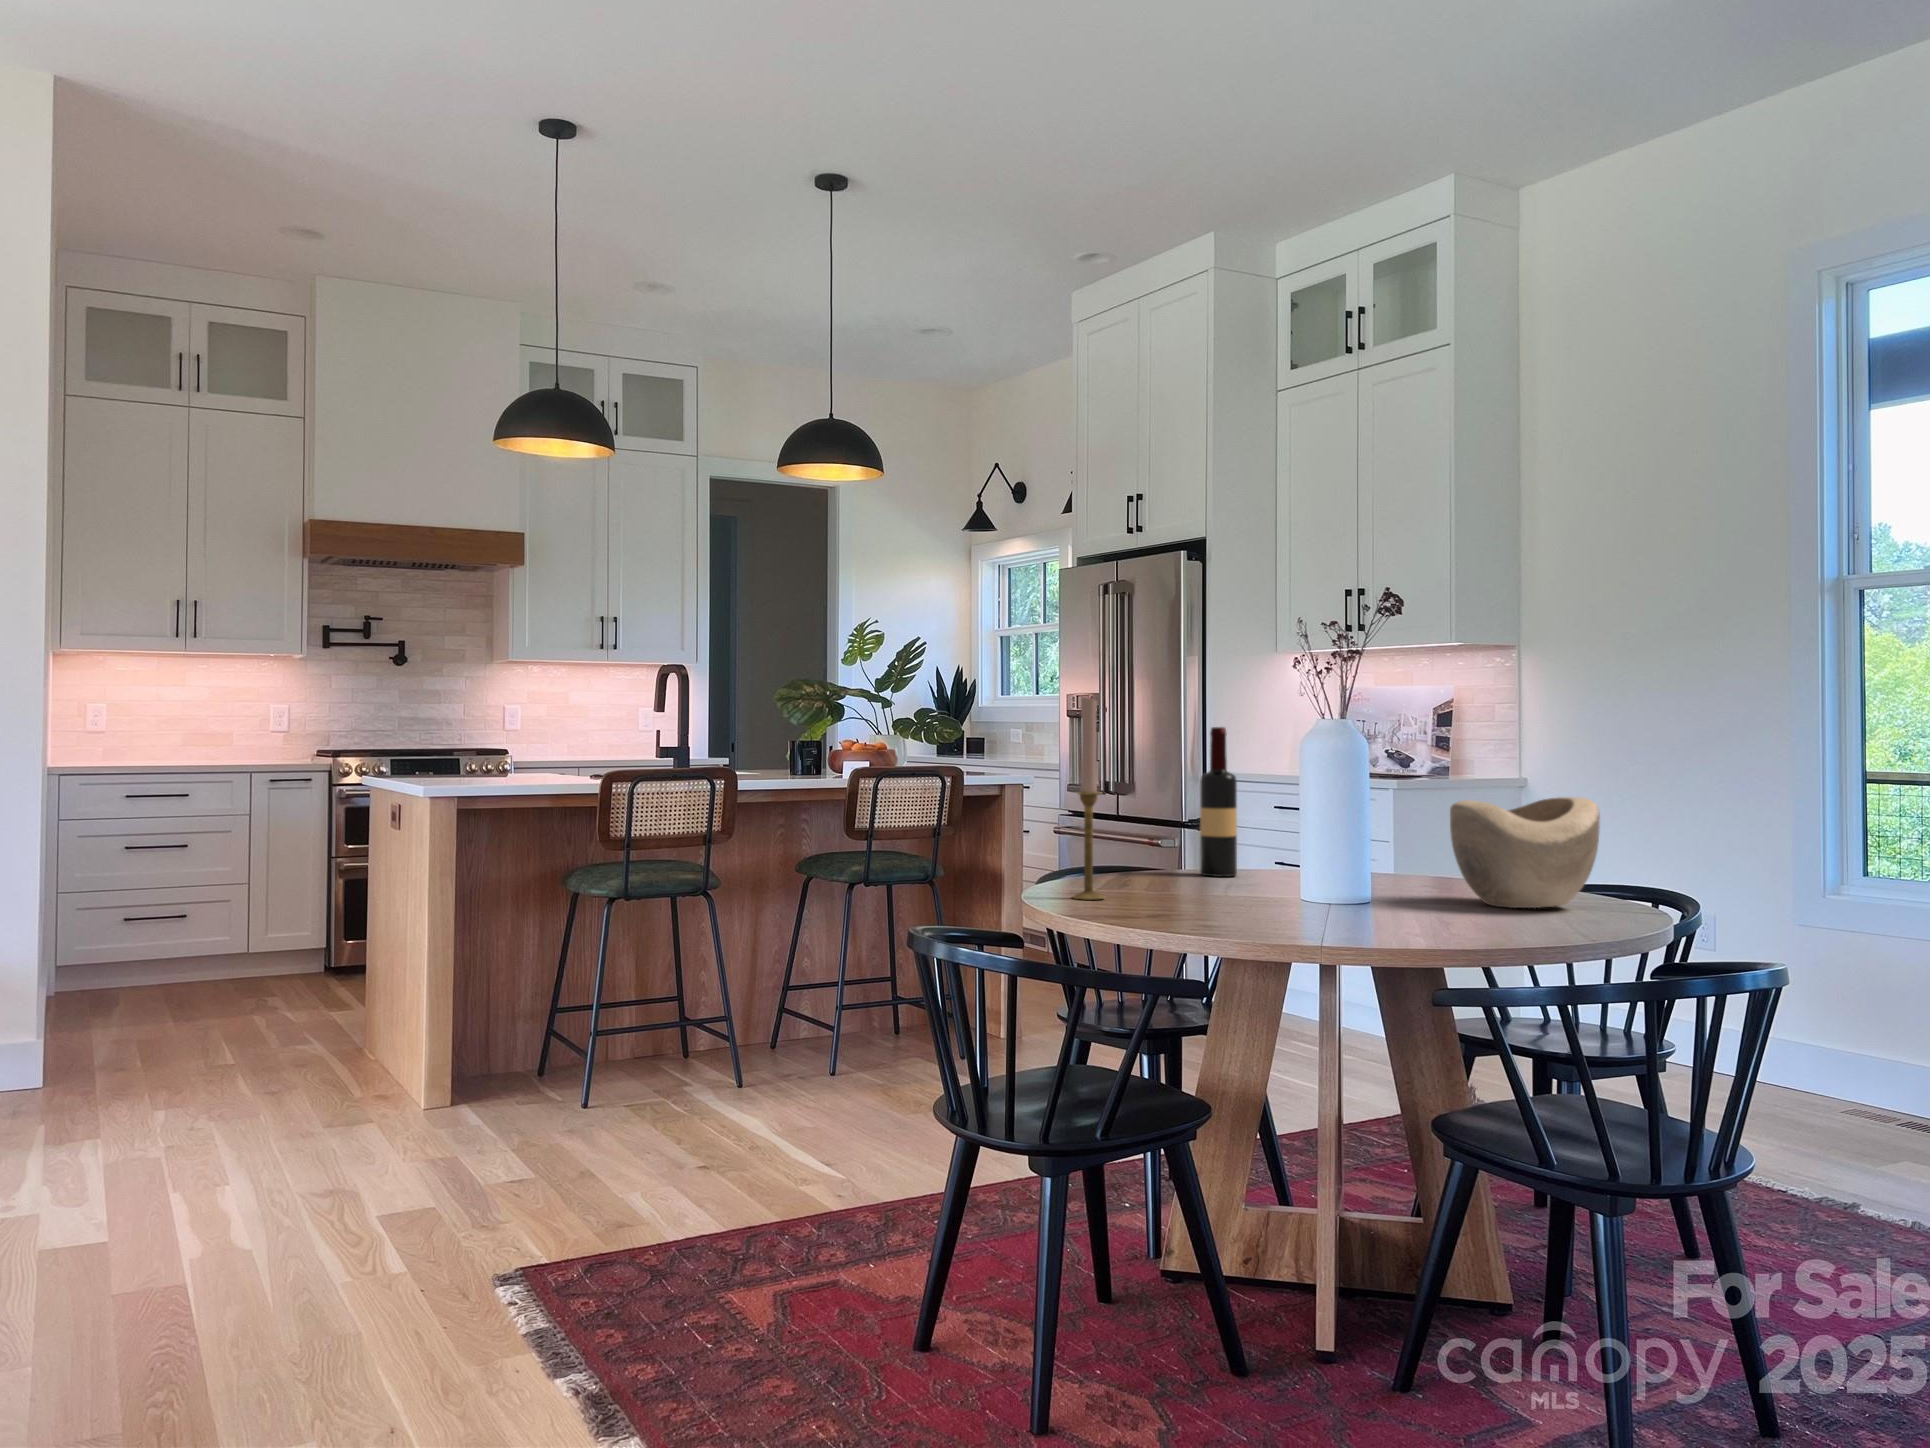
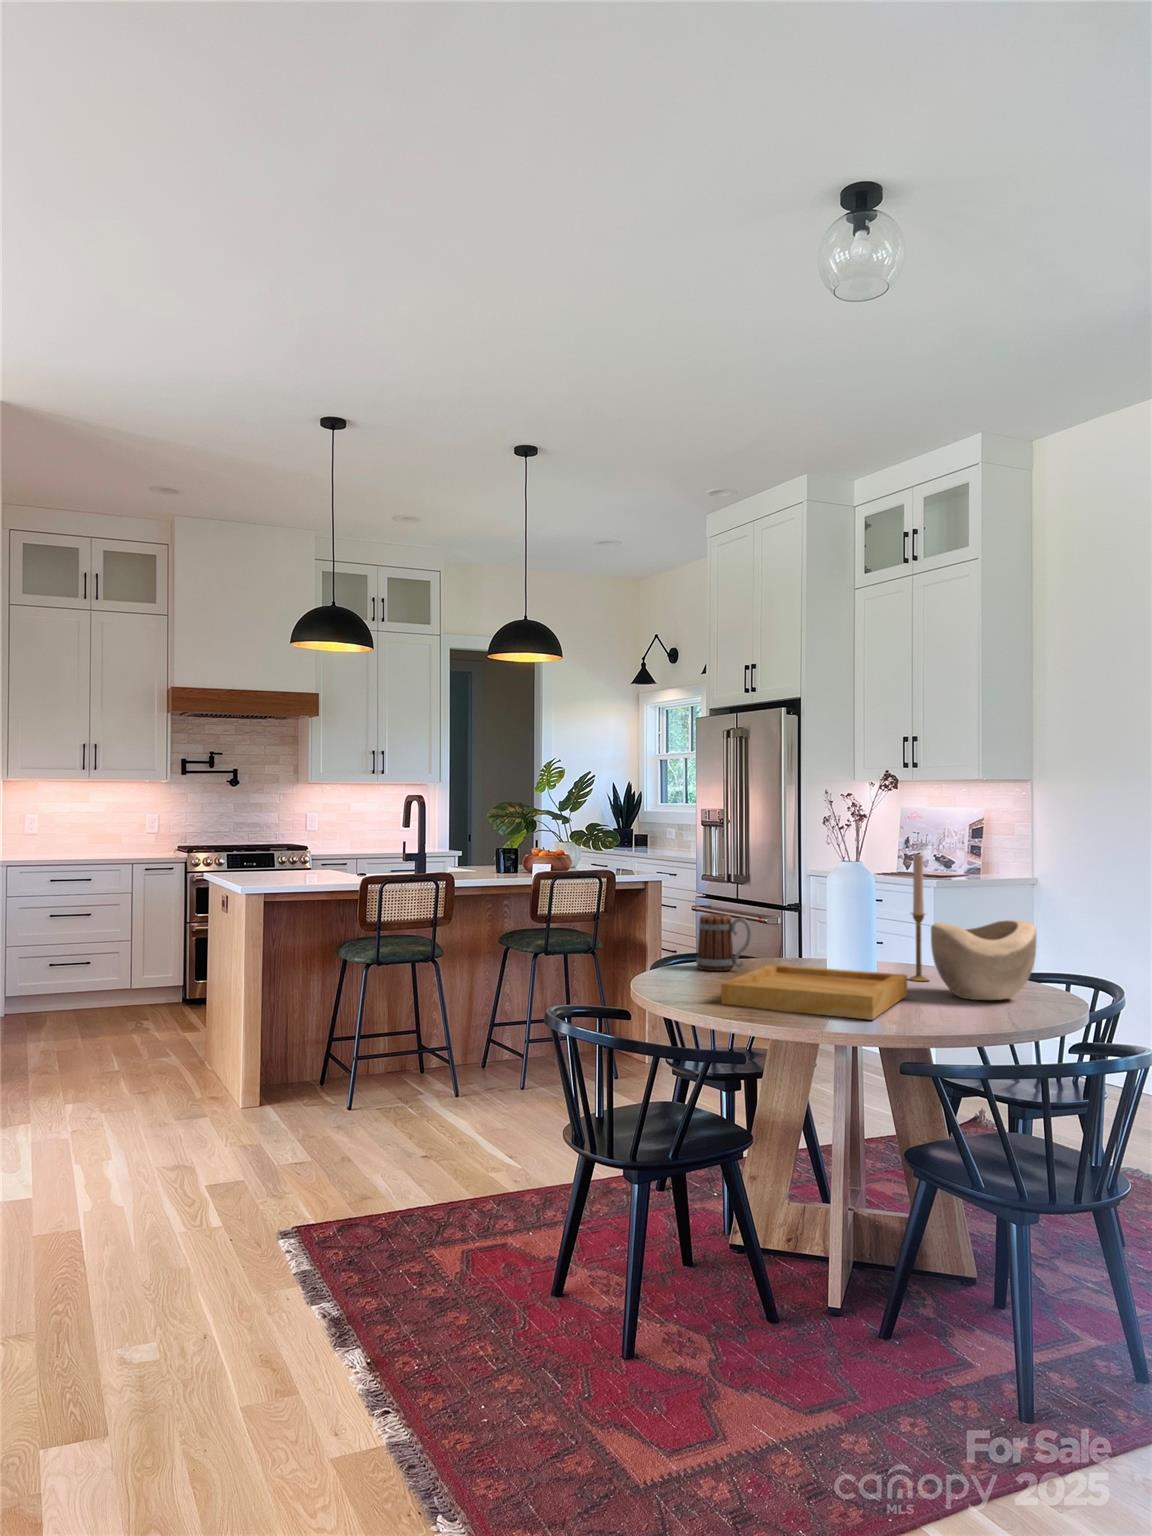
candlestick: present [1073,697,1104,899] -> present [909,853,929,981]
wine bottle: present [1200,727,1237,877] -> none [763,862,789,968]
mug: none [1108,800,1189,880] -> present [696,914,752,971]
tray: none [1167,865,1422,929] -> present [721,964,907,1020]

